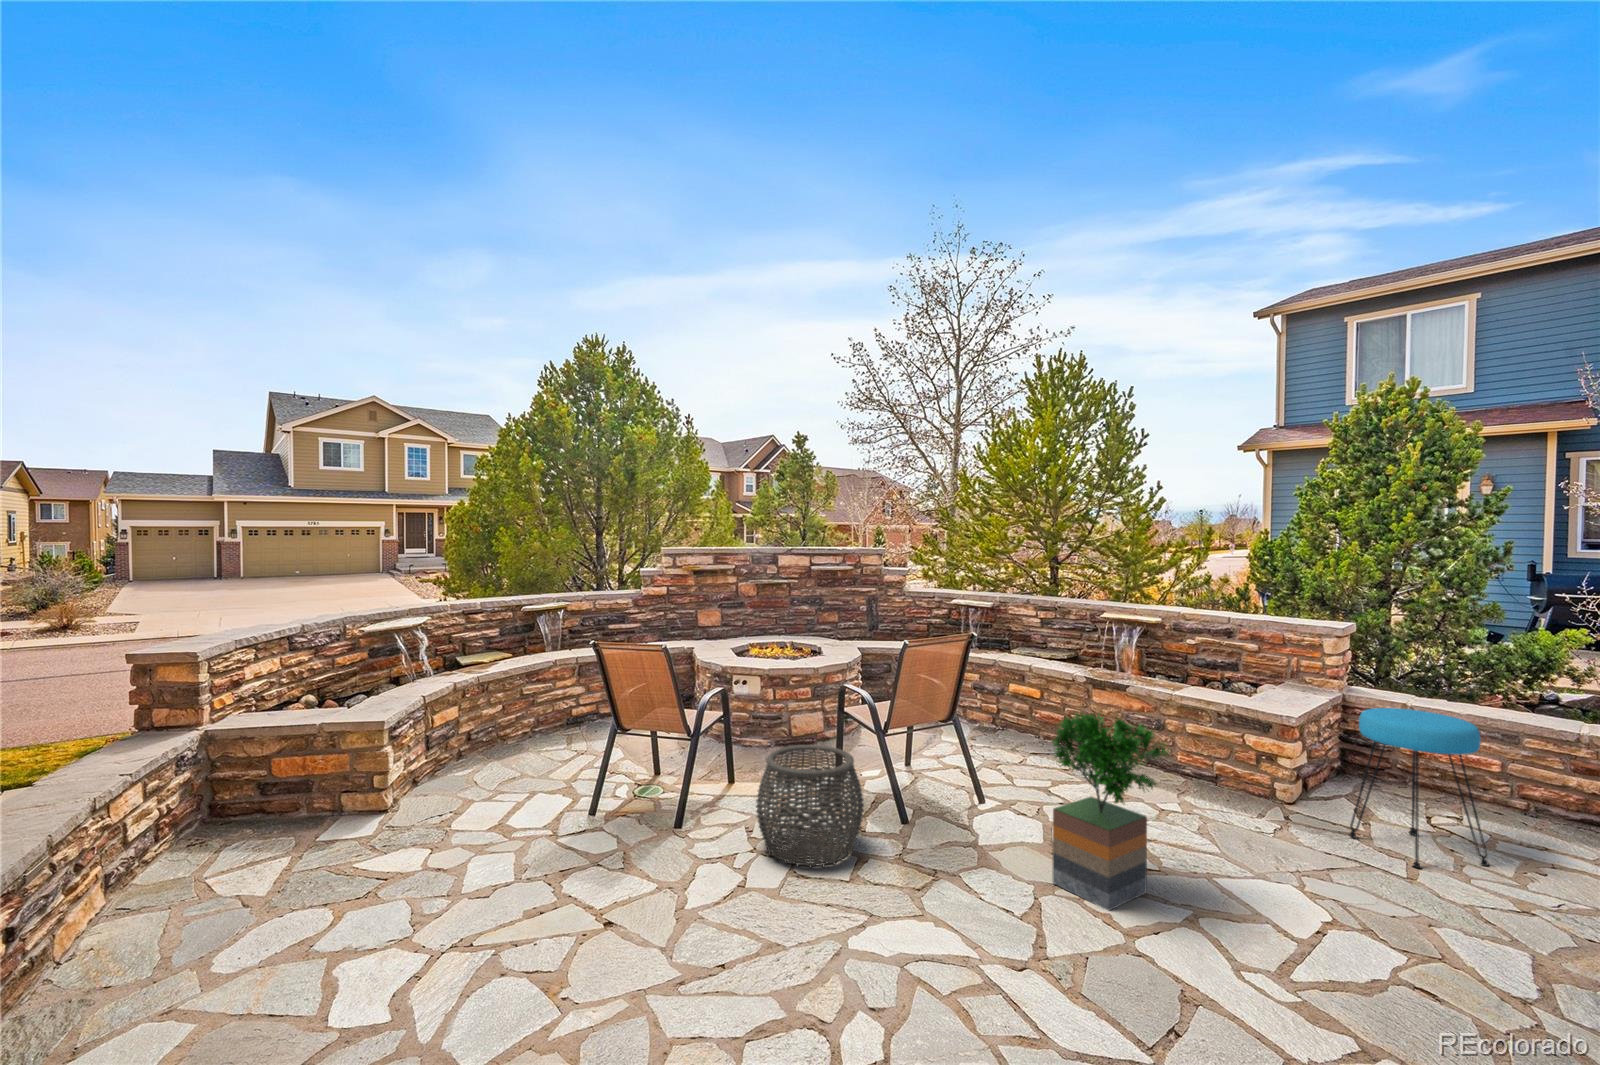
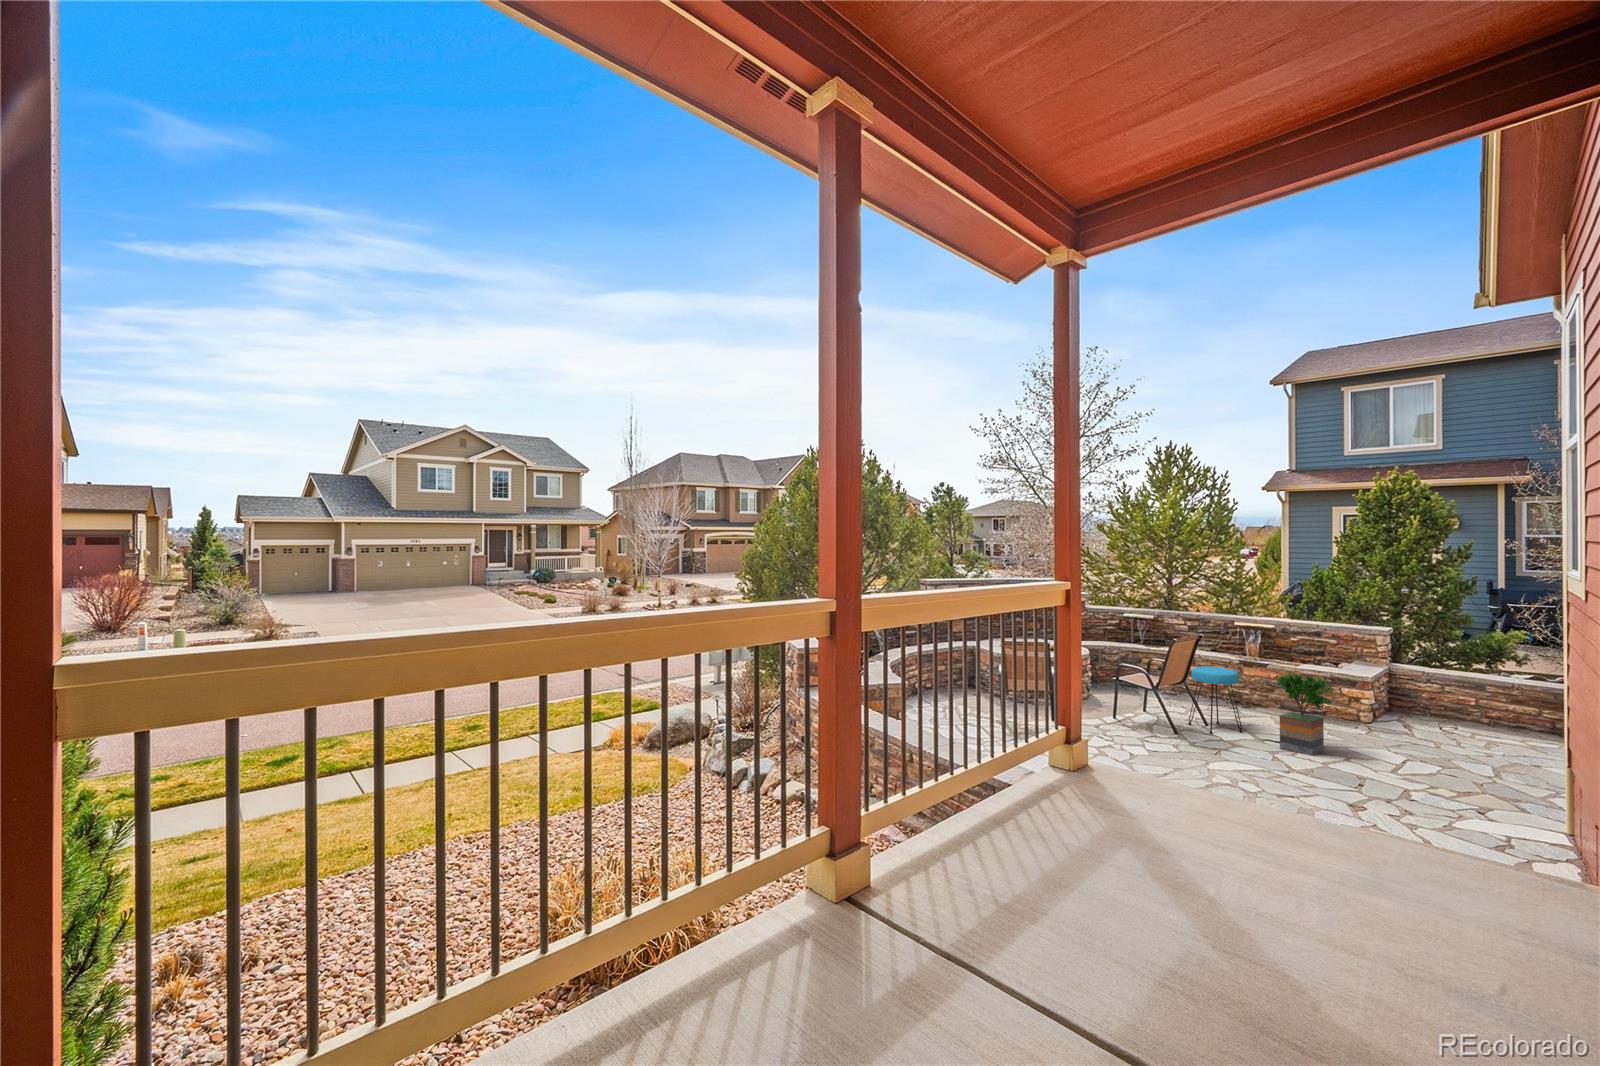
stool: present [1349,708,1489,868] -> present [1188,667,1242,733]
woven basket: present [756,745,864,867] -> none [1128,692,1184,745]

